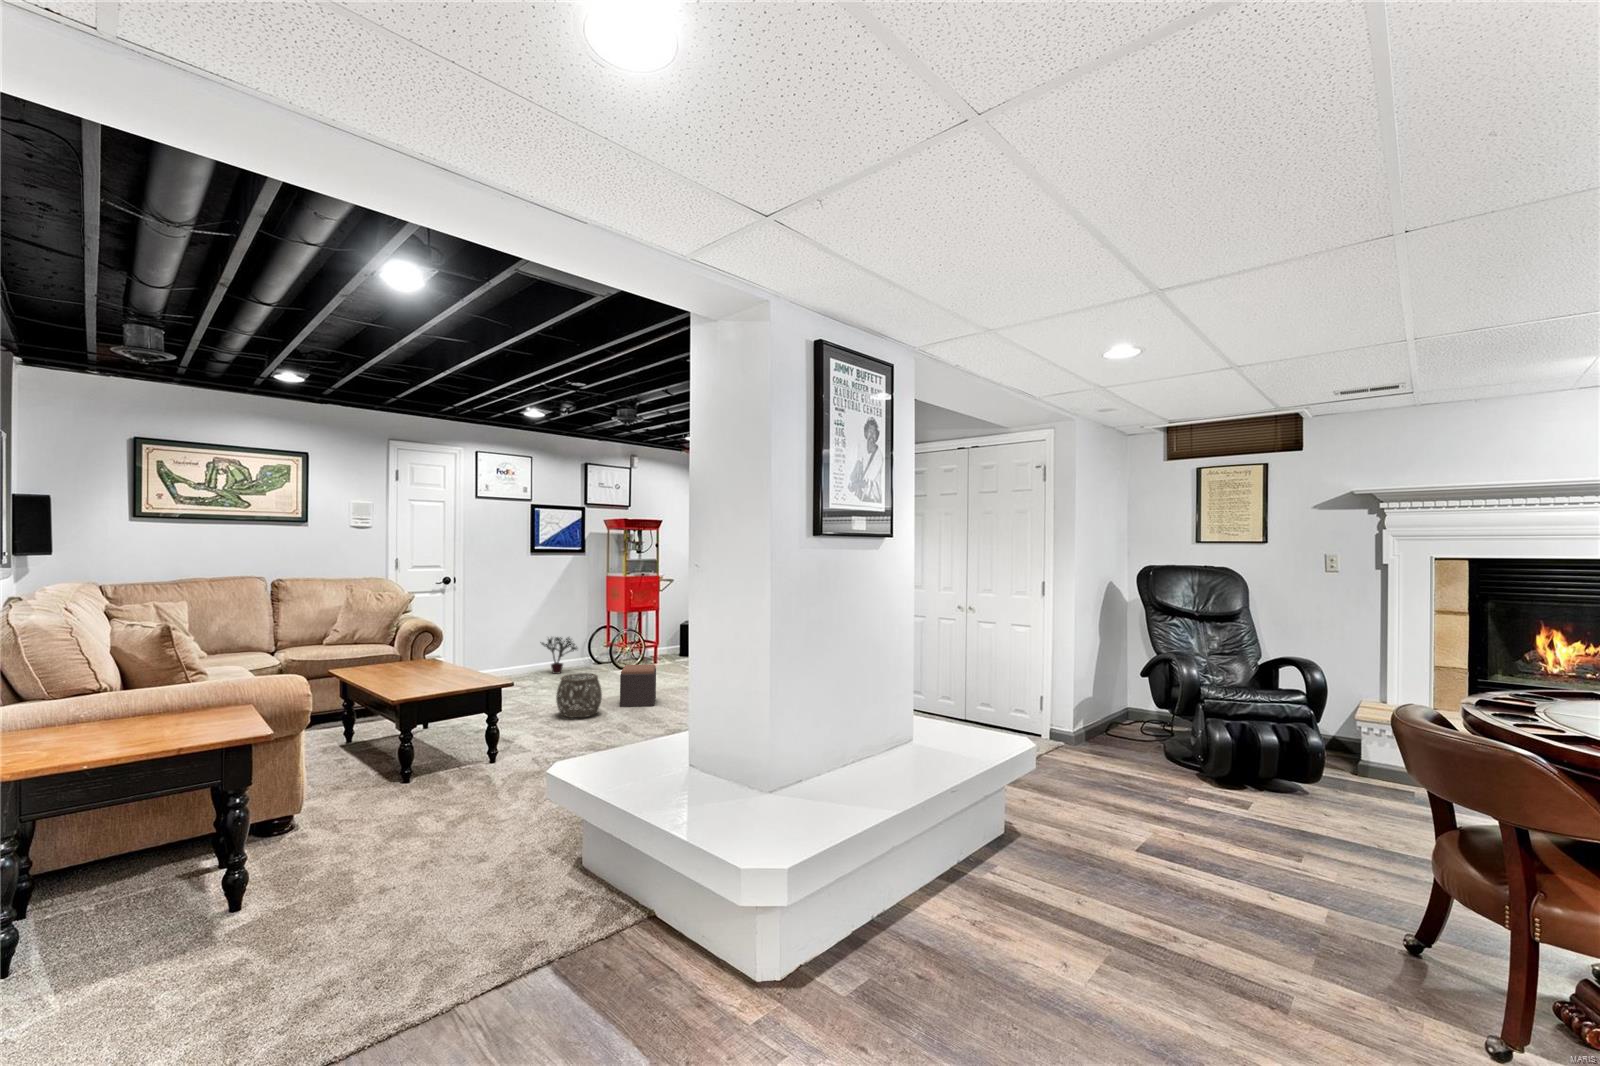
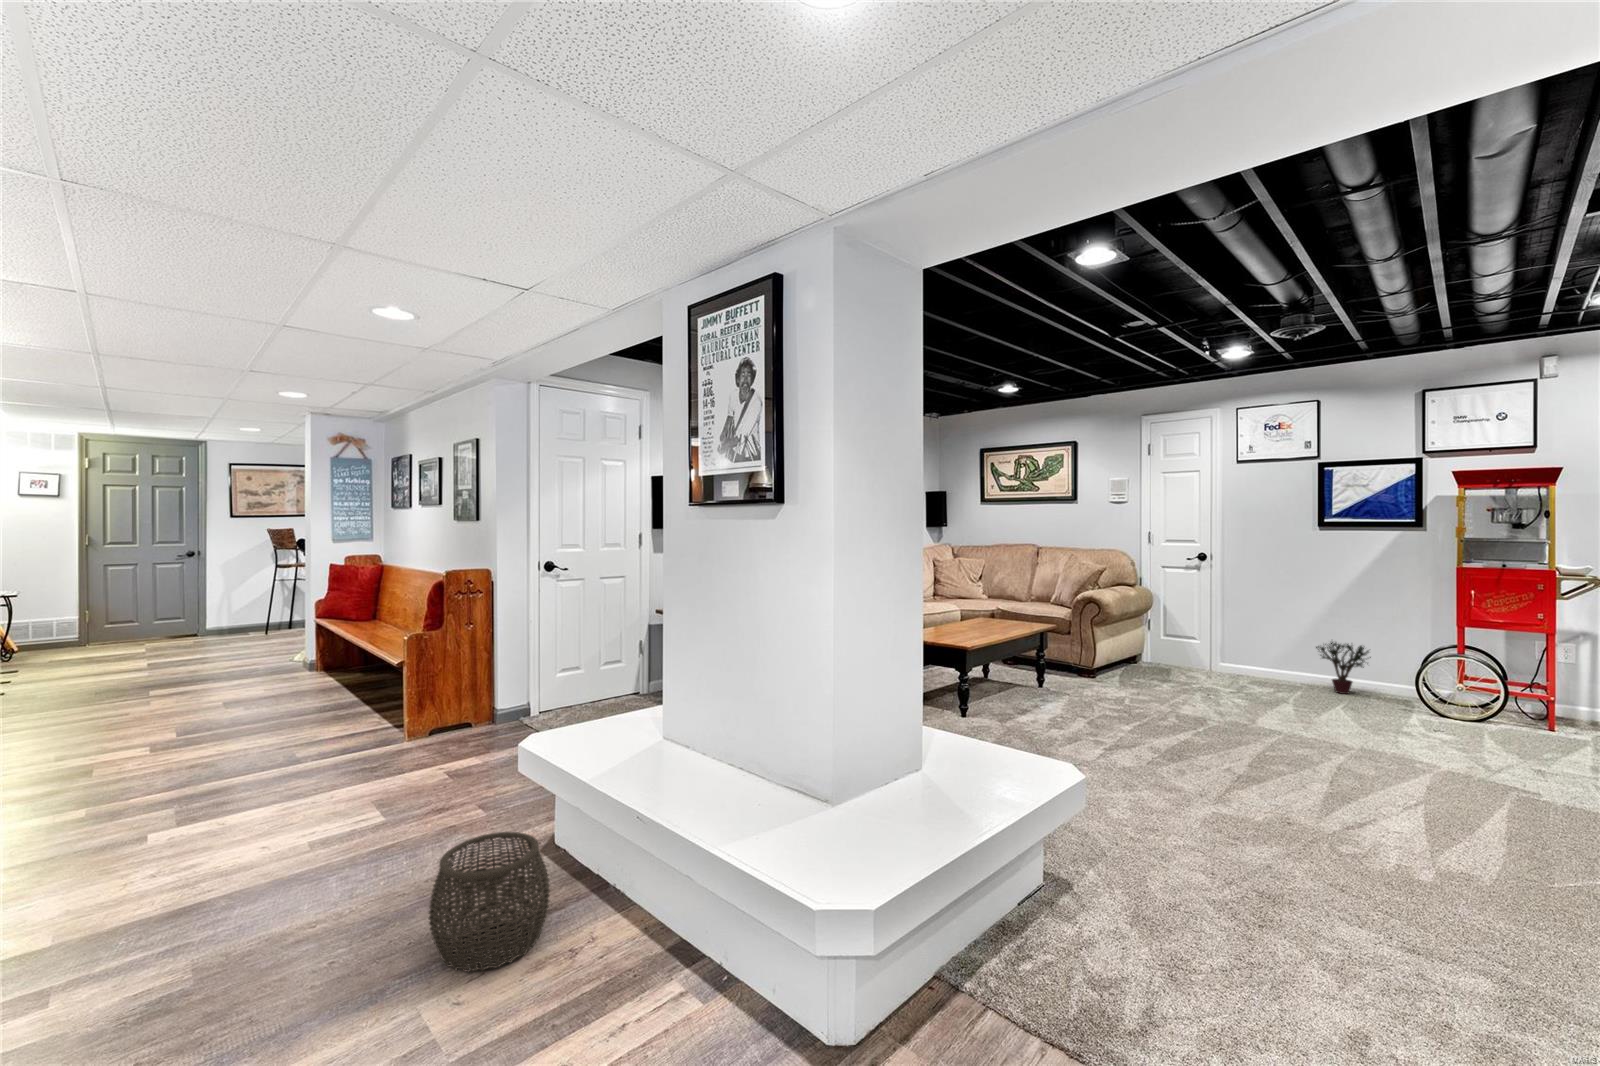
footstool: present [620,664,656,707] -> none [1227,686,1305,751]
woven basket: present [556,673,602,718] -> present [428,832,550,972]

